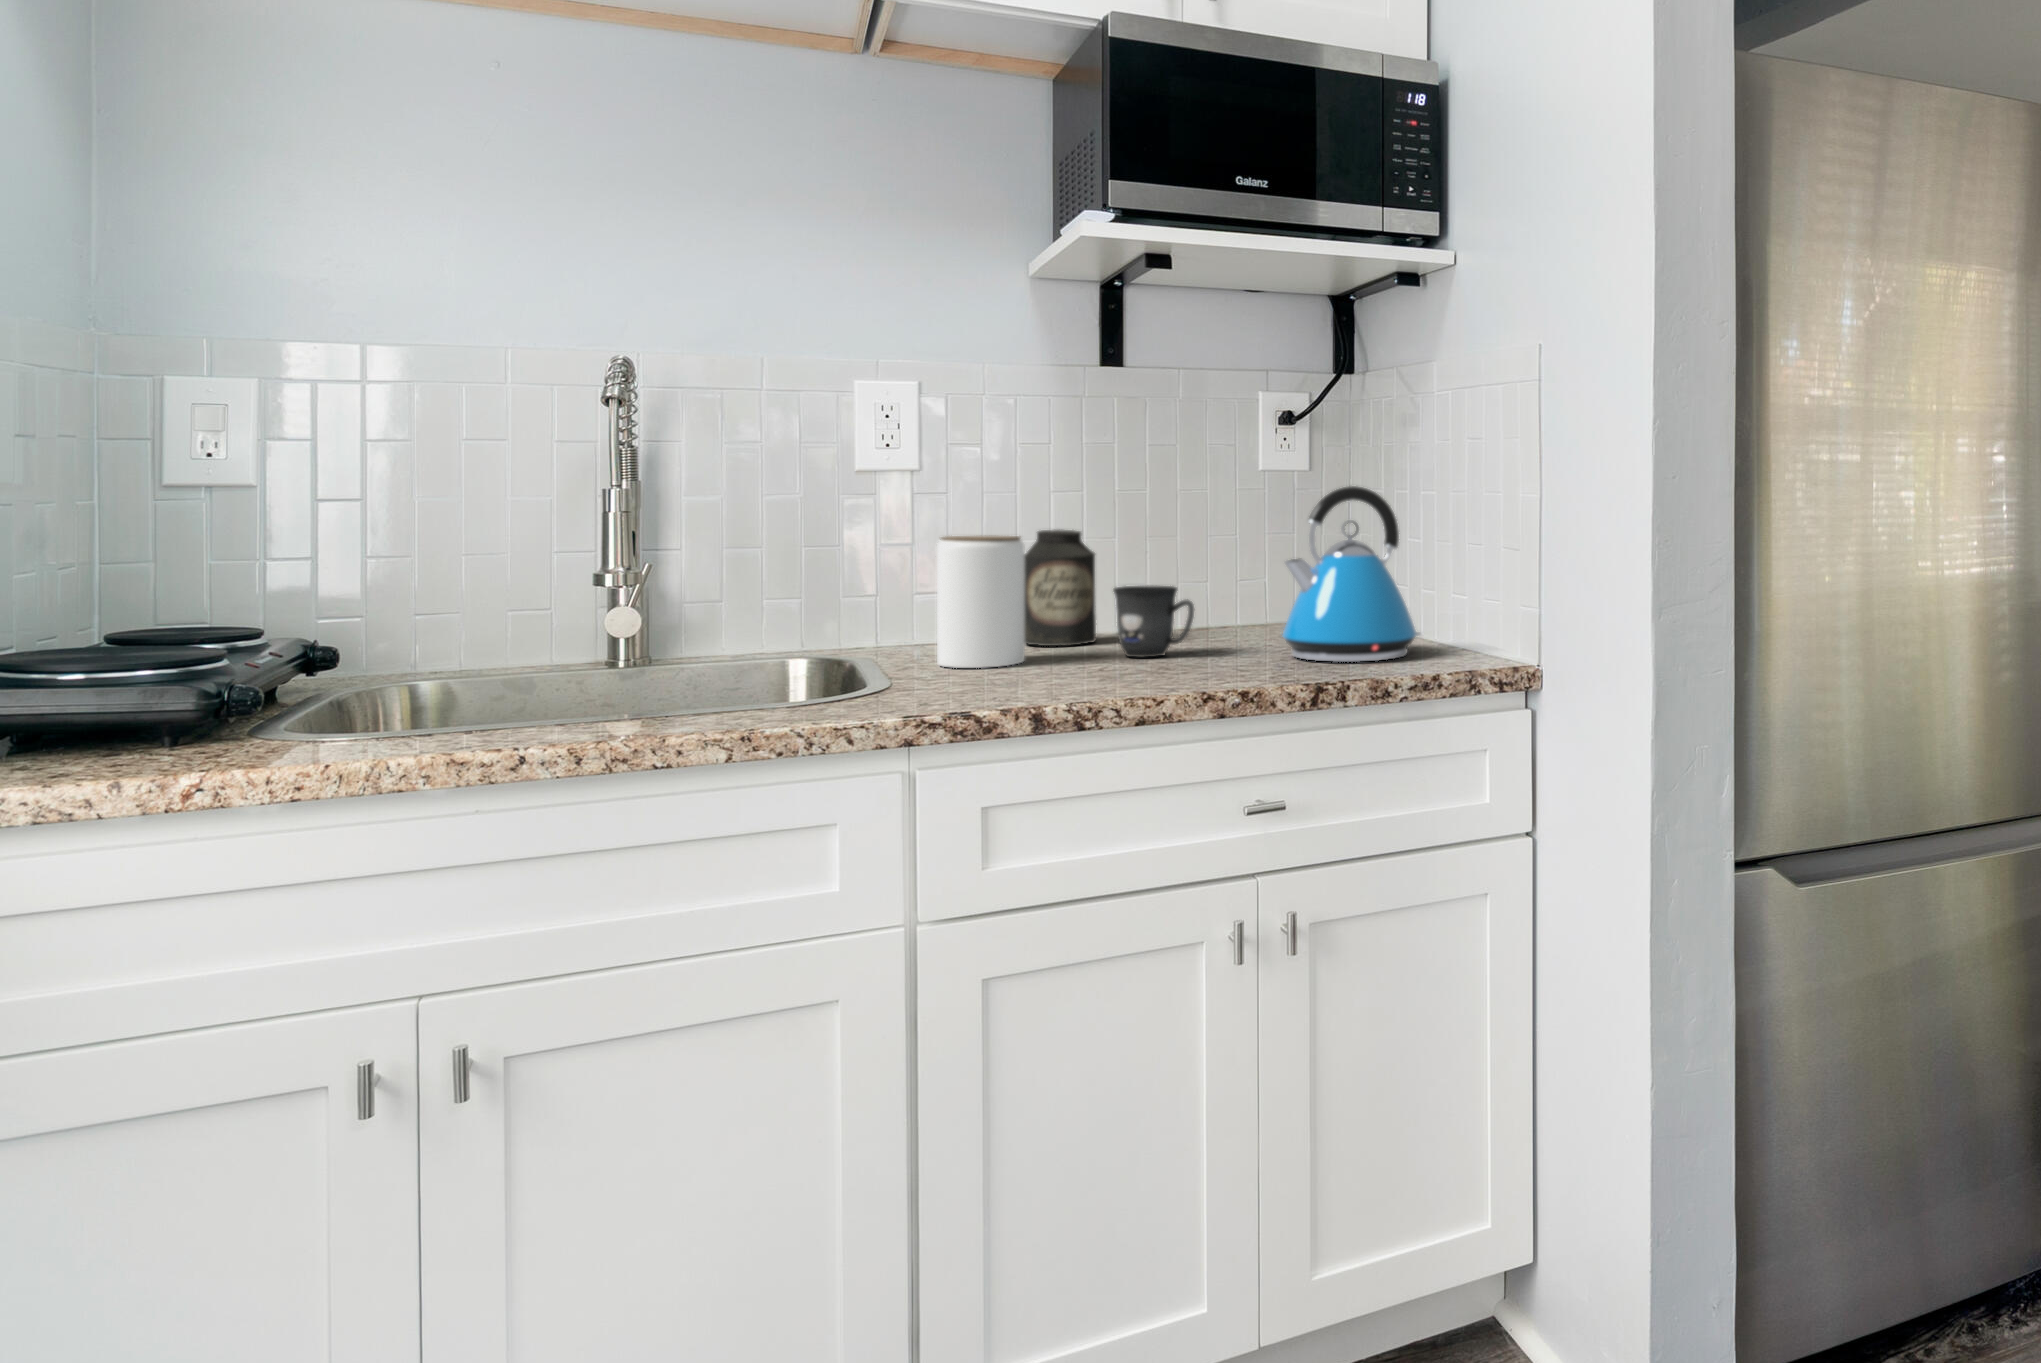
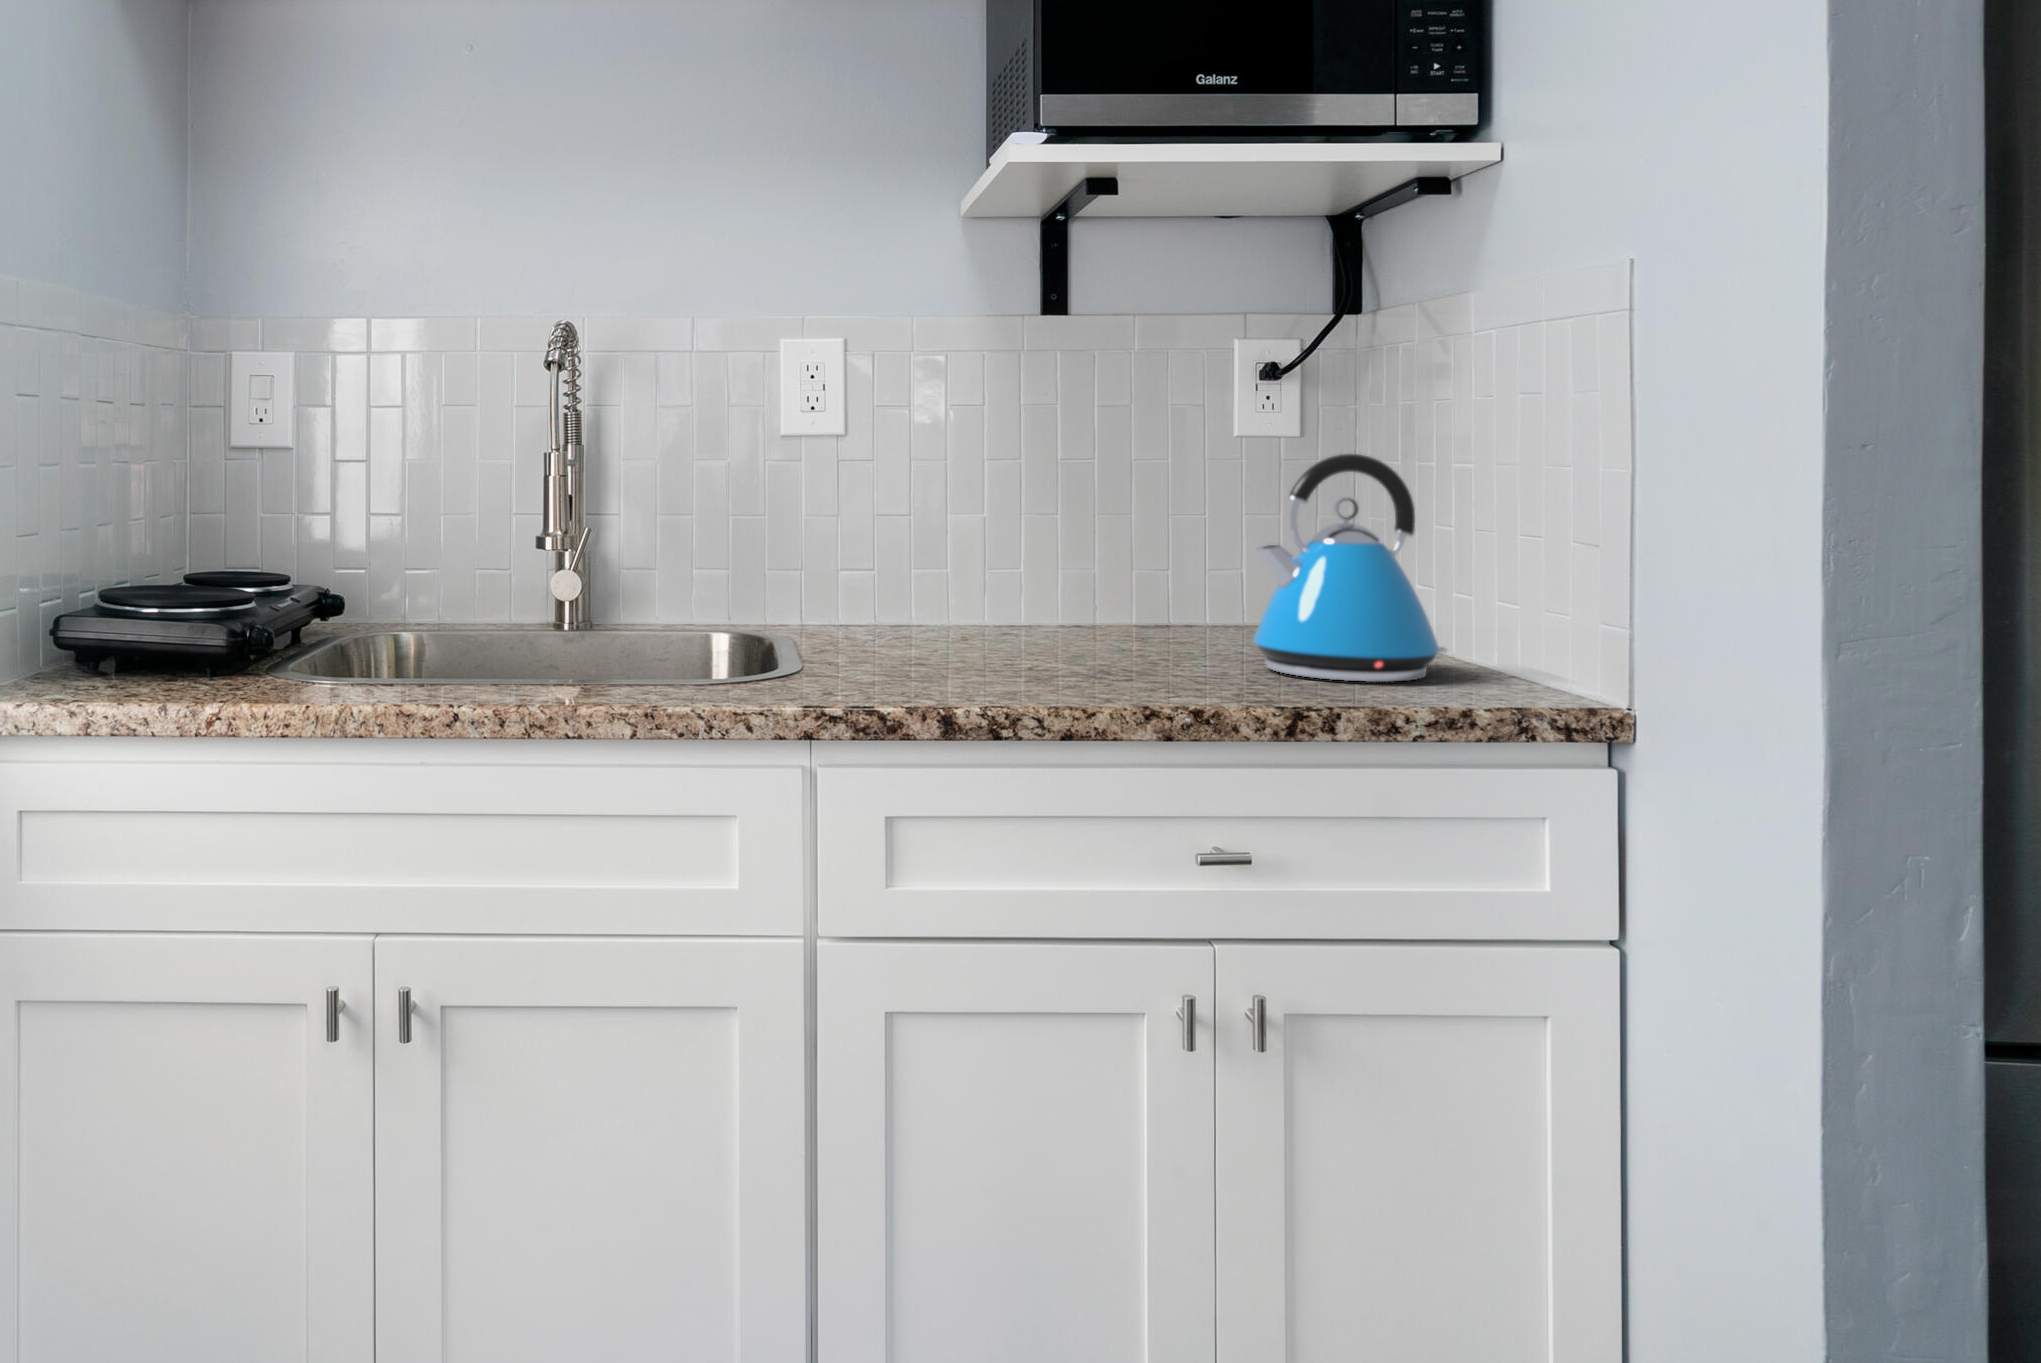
canister: present [1024,529,1096,646] -> none [950,502,1031,636]
jar: present [937,536,1025,668] -> none [853,507,947,656]
mug: present [1113,586,1194,657] -> none [1046,571,1143,657]

